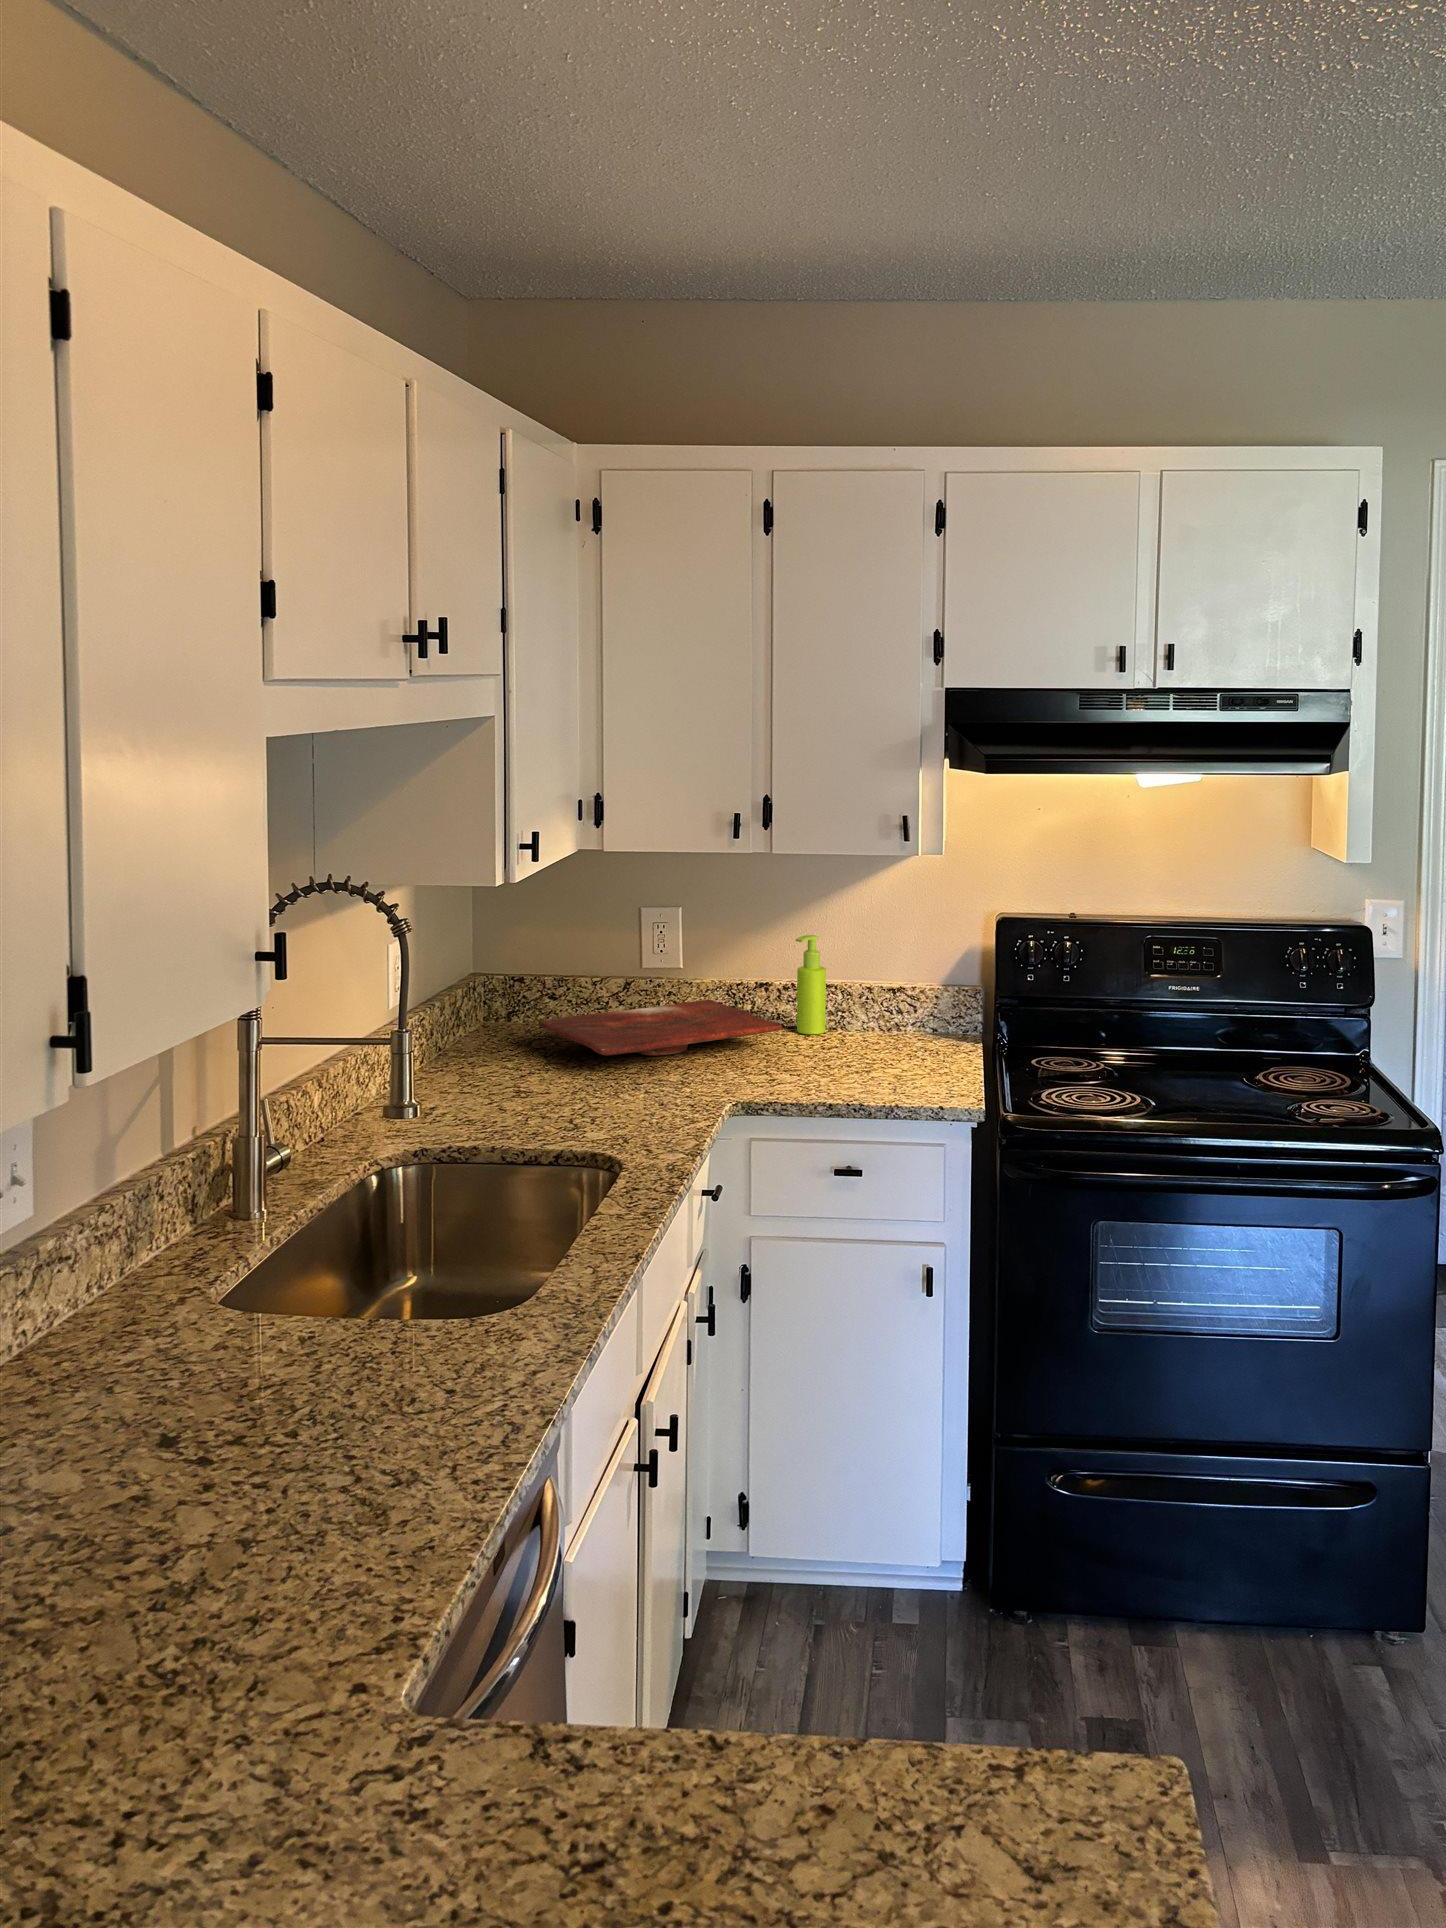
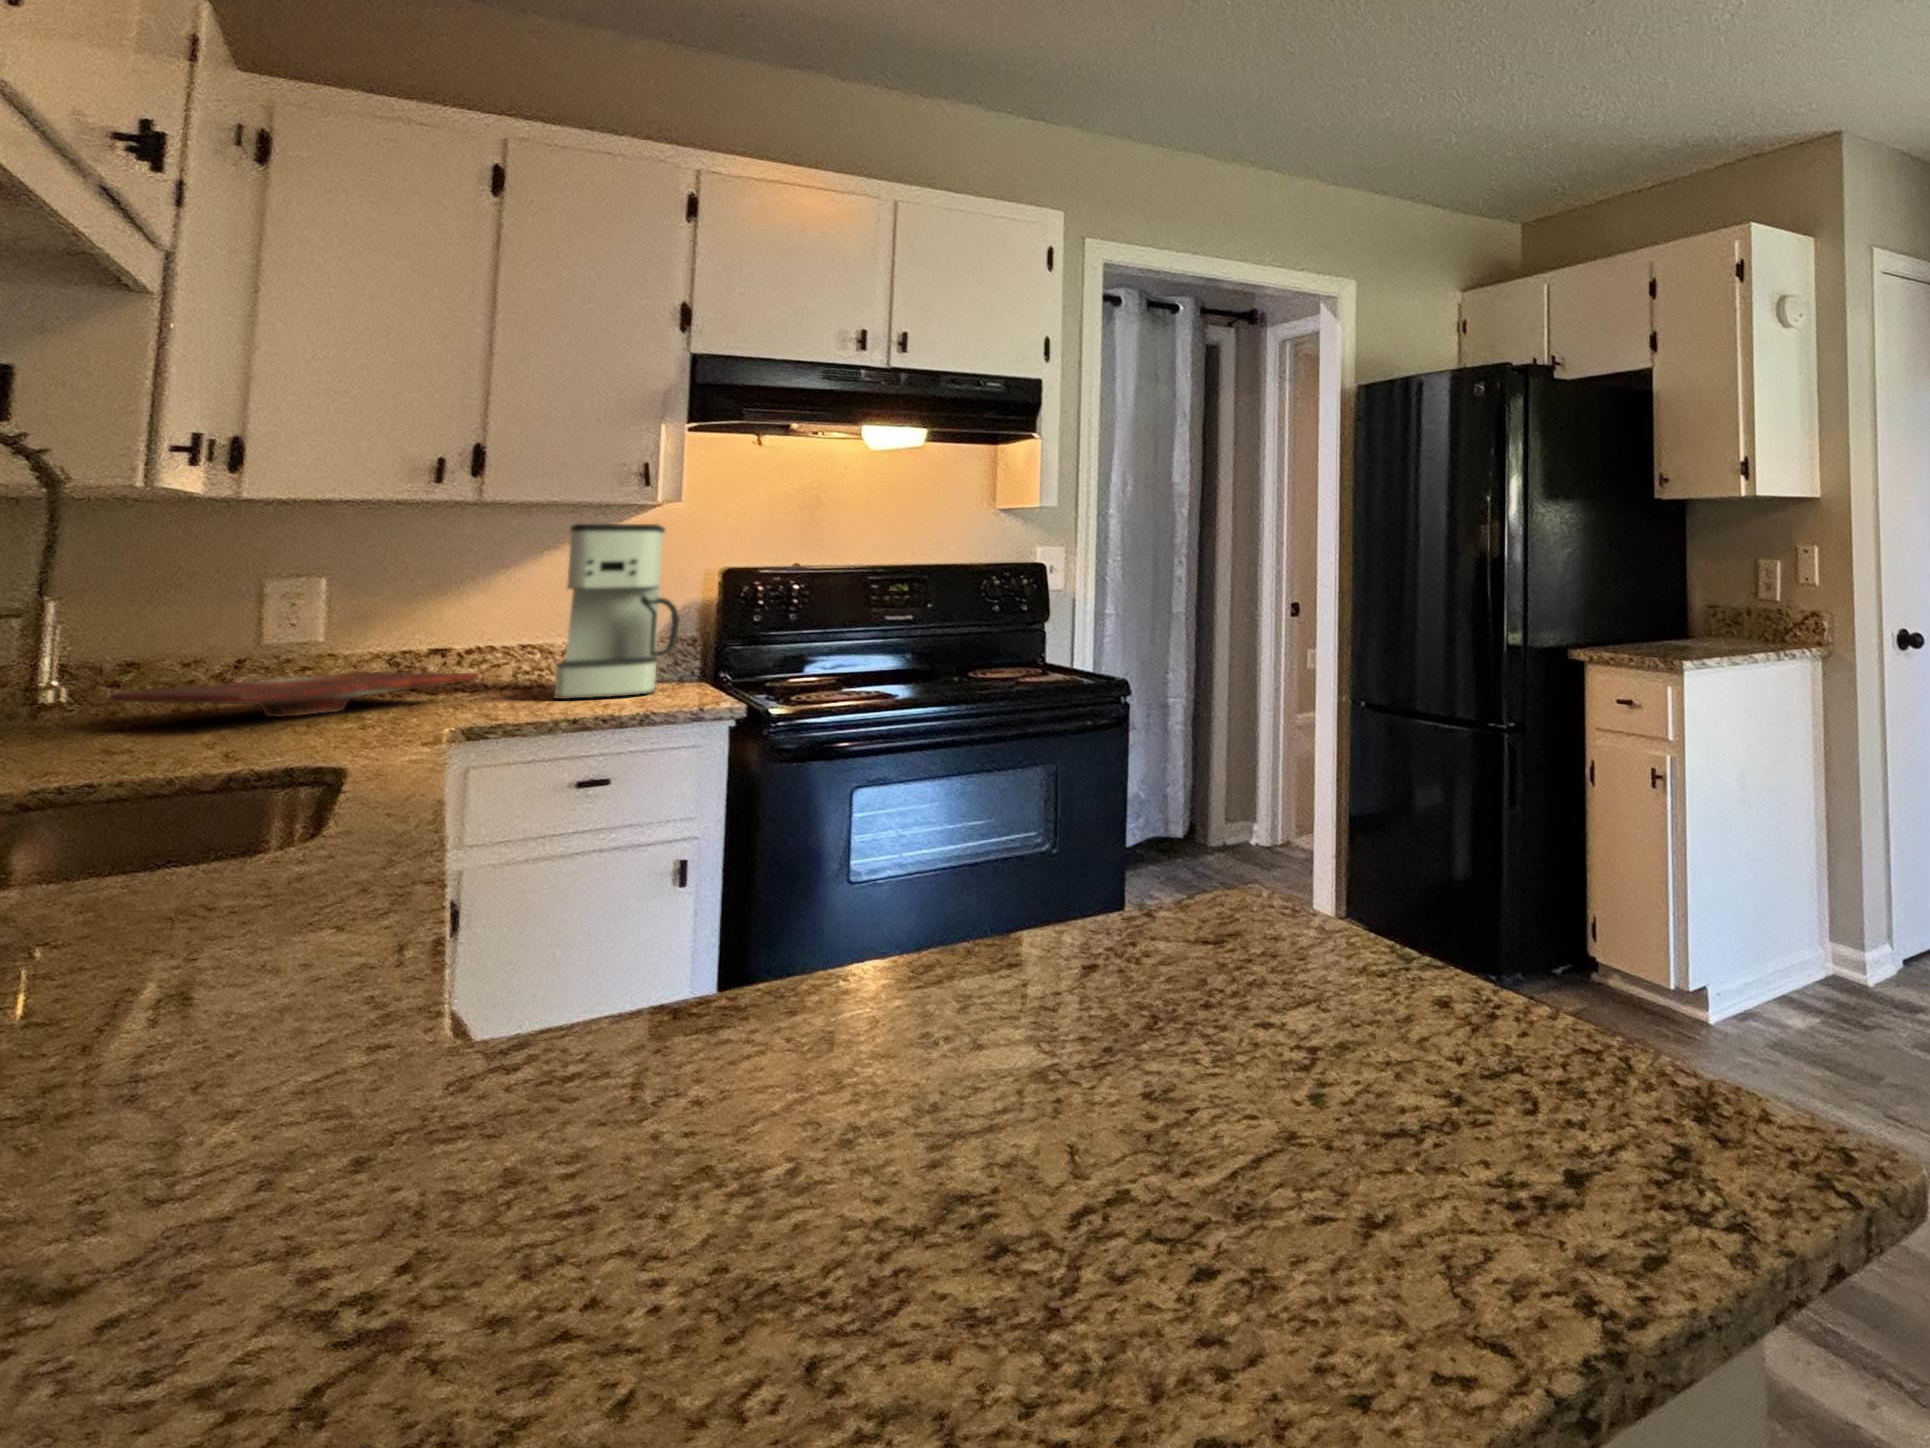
coffee maker: none [839,870,947,1068] -> present [554,524,679,699]
soap dispenser: present [795,935,826,1034] -> none [483,595,524,692]

